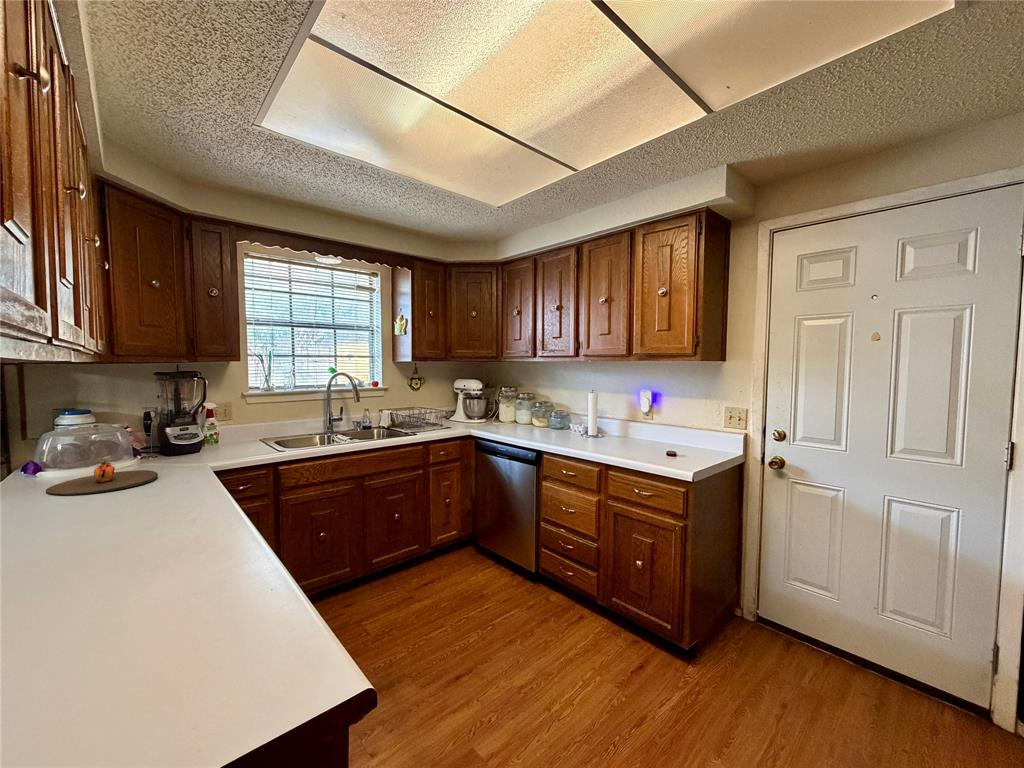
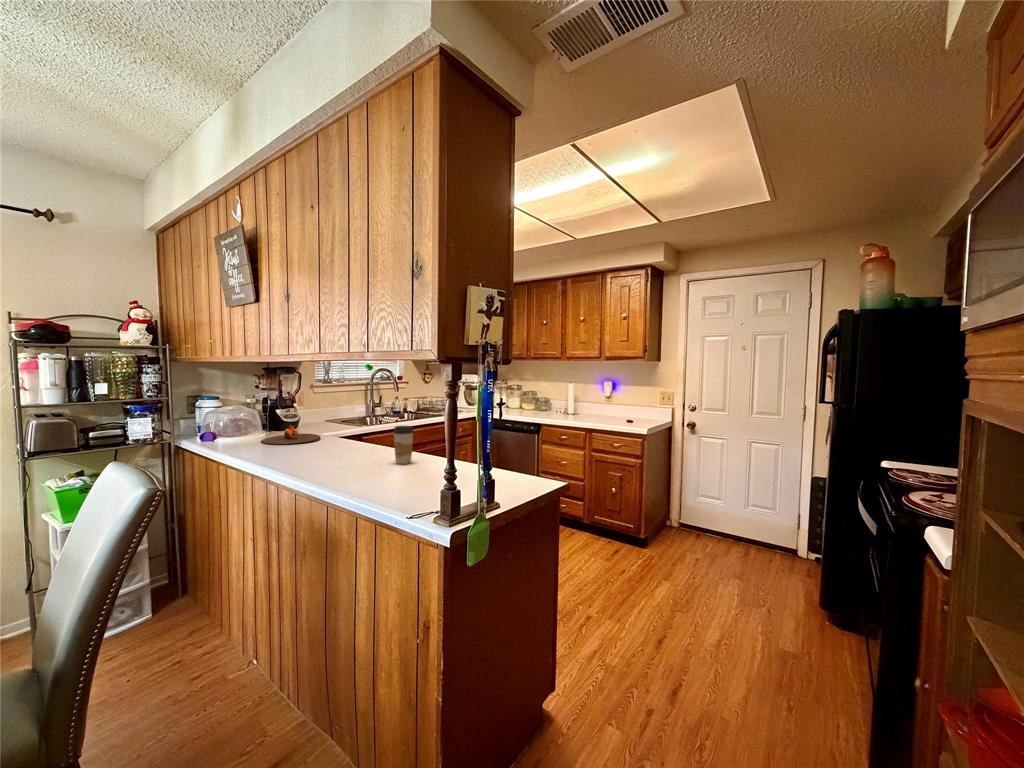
coffee cup: none [82,491,138,575] -> present [393,426,413,464]

